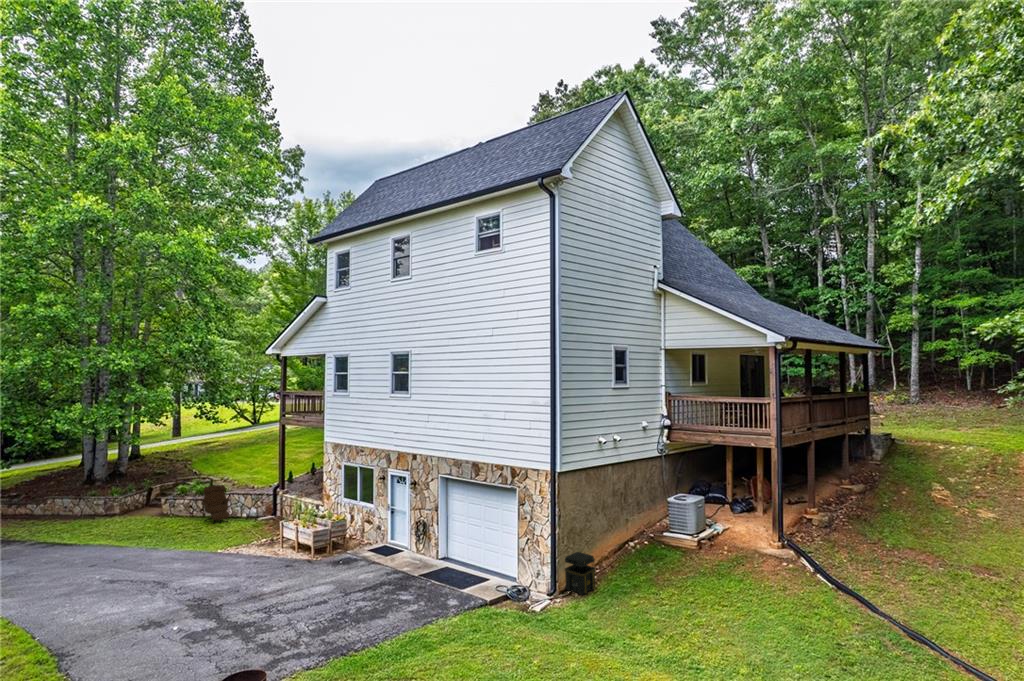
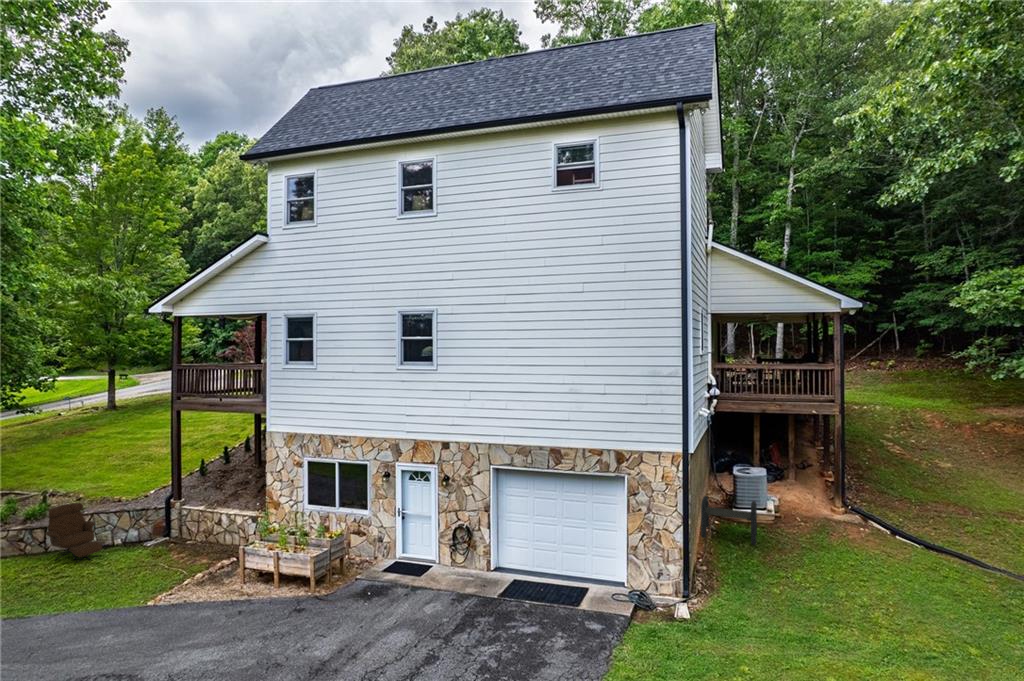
bench: none [610,516,663,563] -> present [701,496,757,545]
toolbox: present [565,552,595,595] -> none [691,543,722,592]

